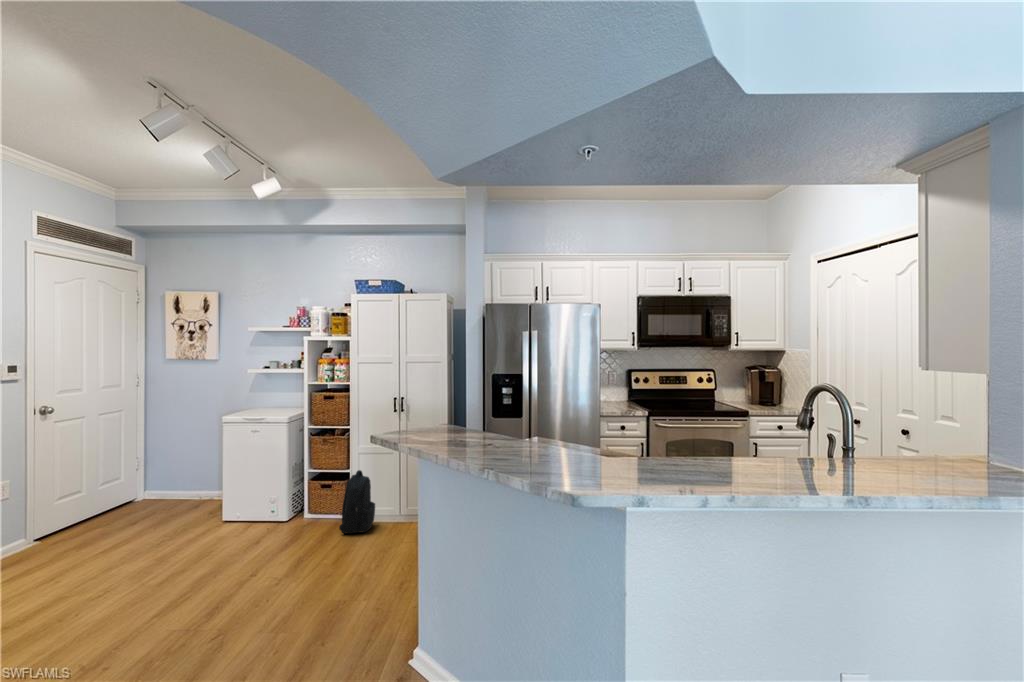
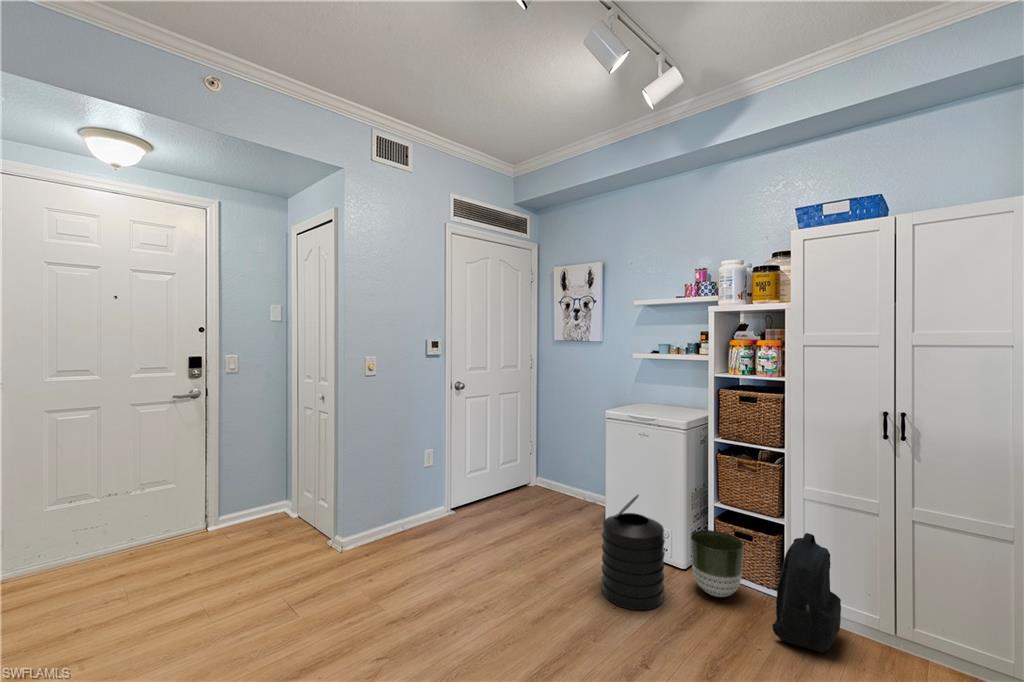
trash can: none [227,469,274,546] -> present [602,495,665,610]
planter: none [292,486,326,526] -> present [691,530,744,597]

